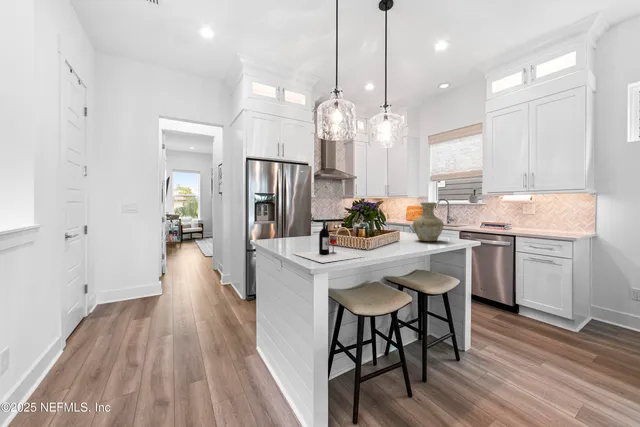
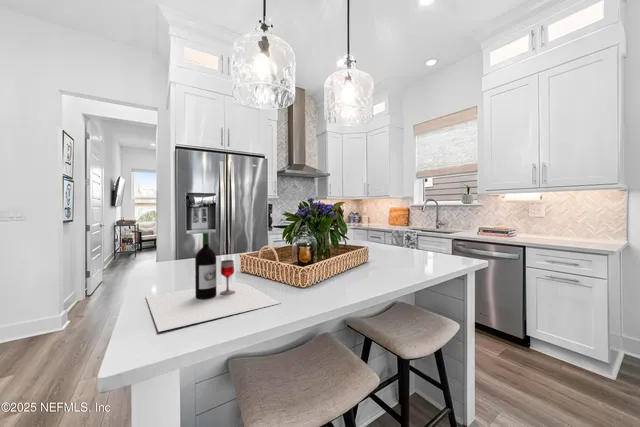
vase: present [413,202,444,241] -> none [386,200,432,260]

